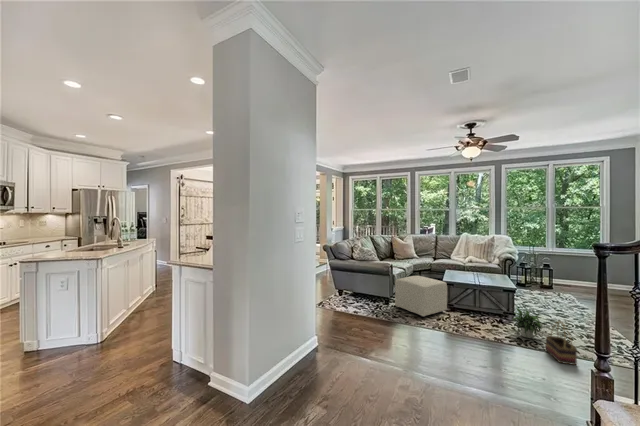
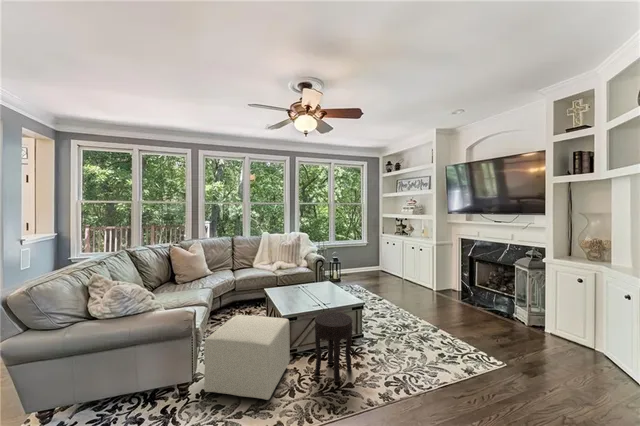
side table: none [461,284,489,326] -> present [315,312,353,382]
potted plant: present [513,308,542,338] -> none [379,332,417,373]
basket: present [546,321,577,365] -> none [435,348,478,409]

